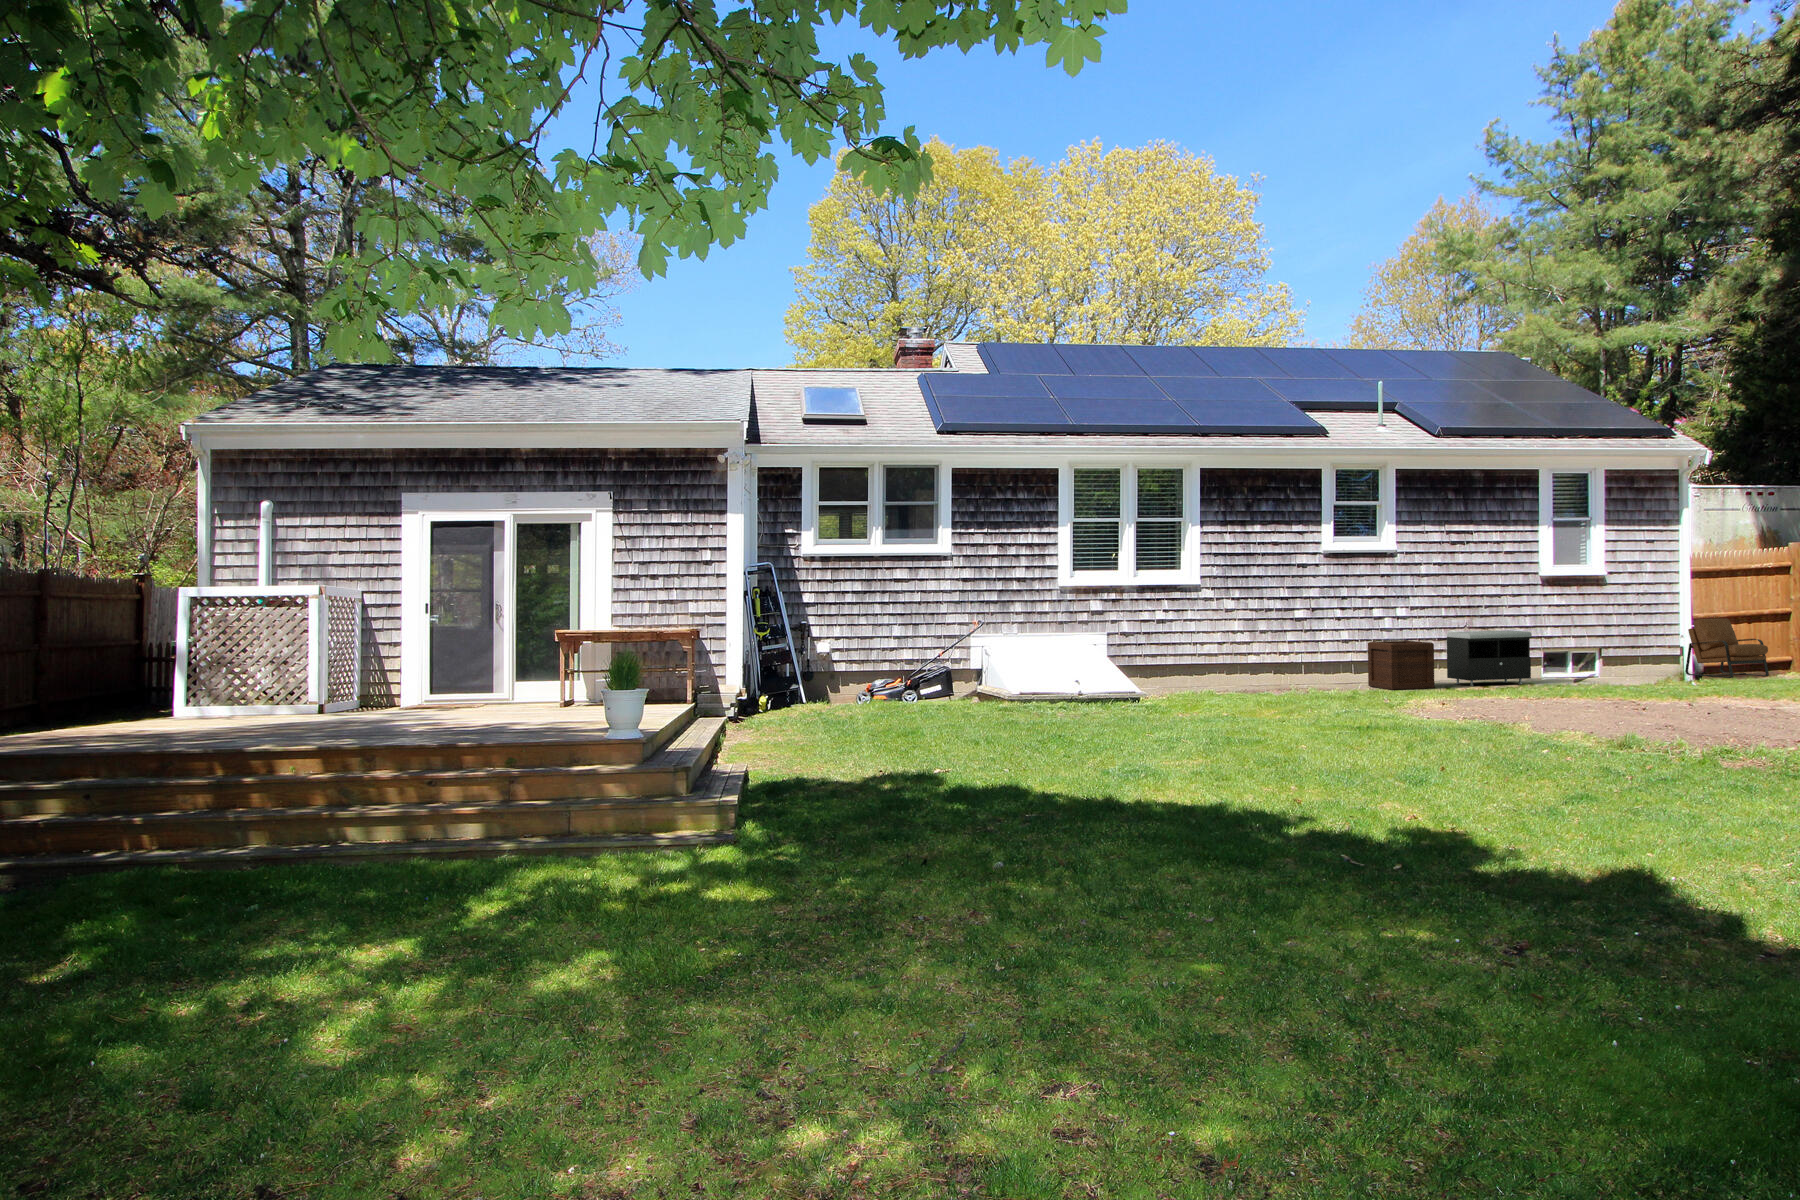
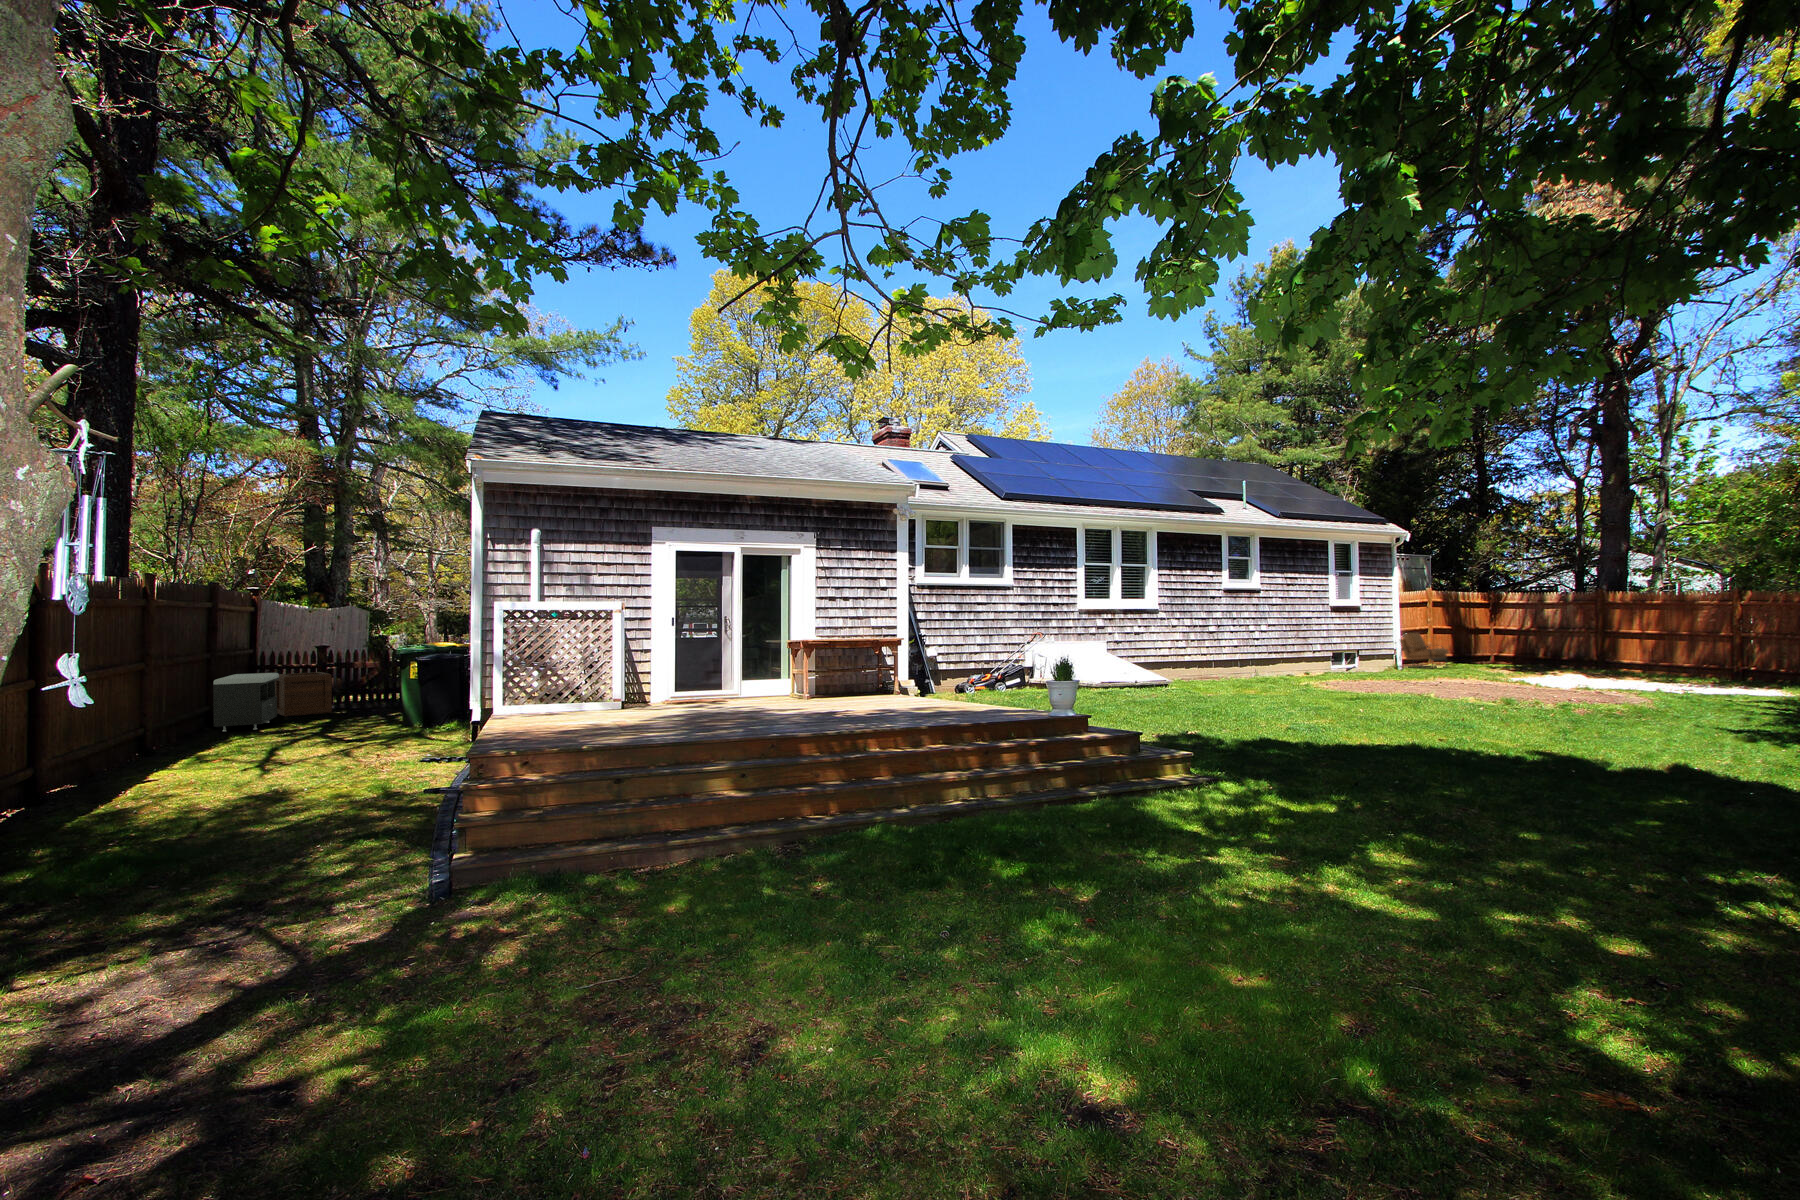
storage bench: present [1447,630,1532,686] -> present [213,673,279,731]
wooden crate: present [1368,641,1434,690] -> present [275,672,332,717]

